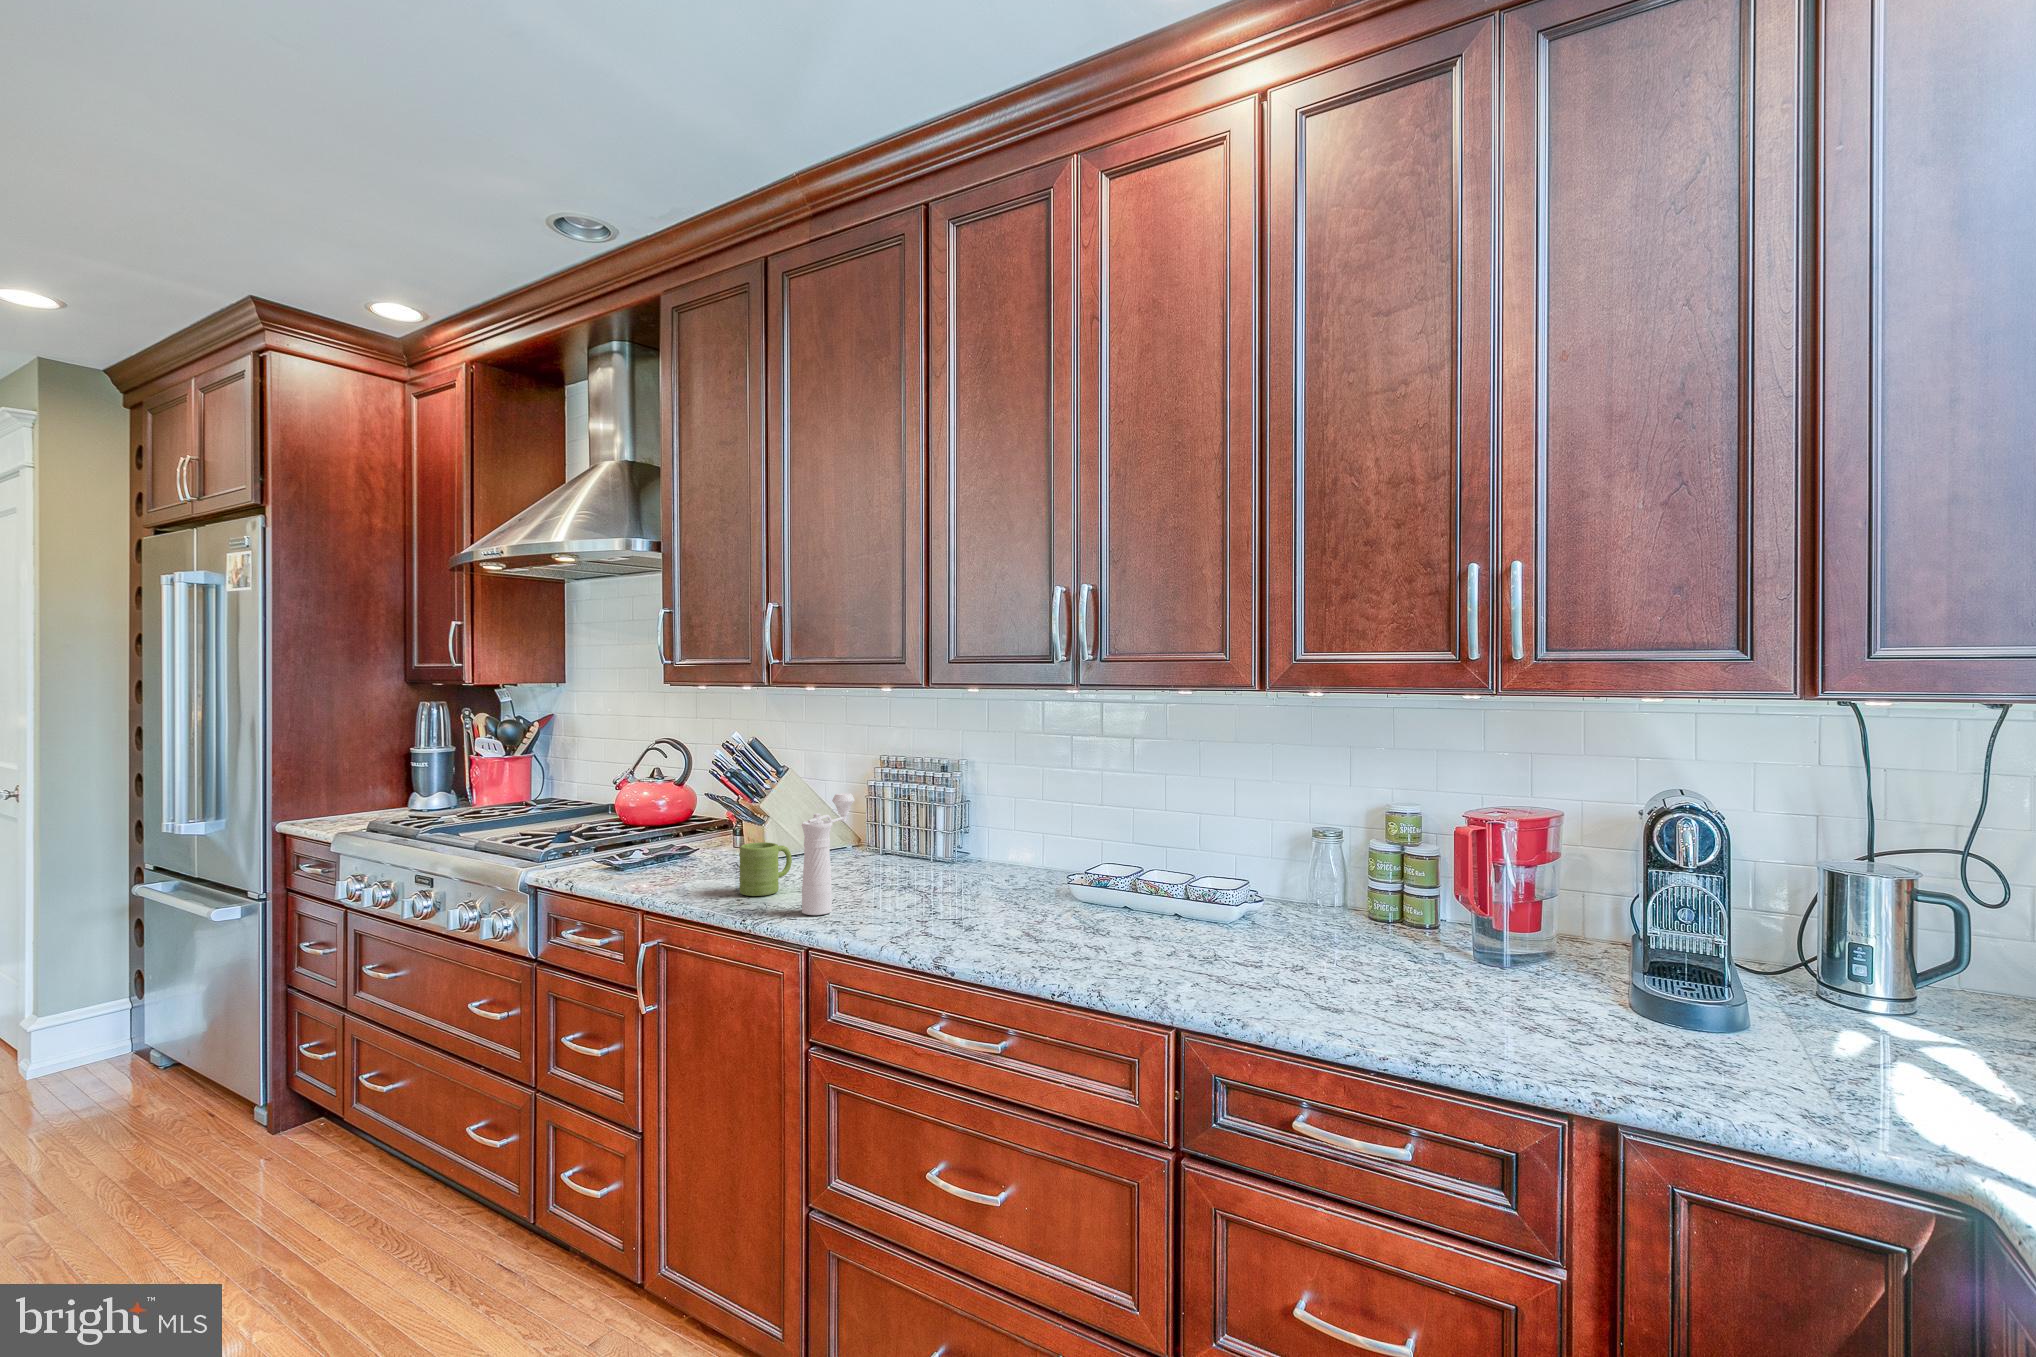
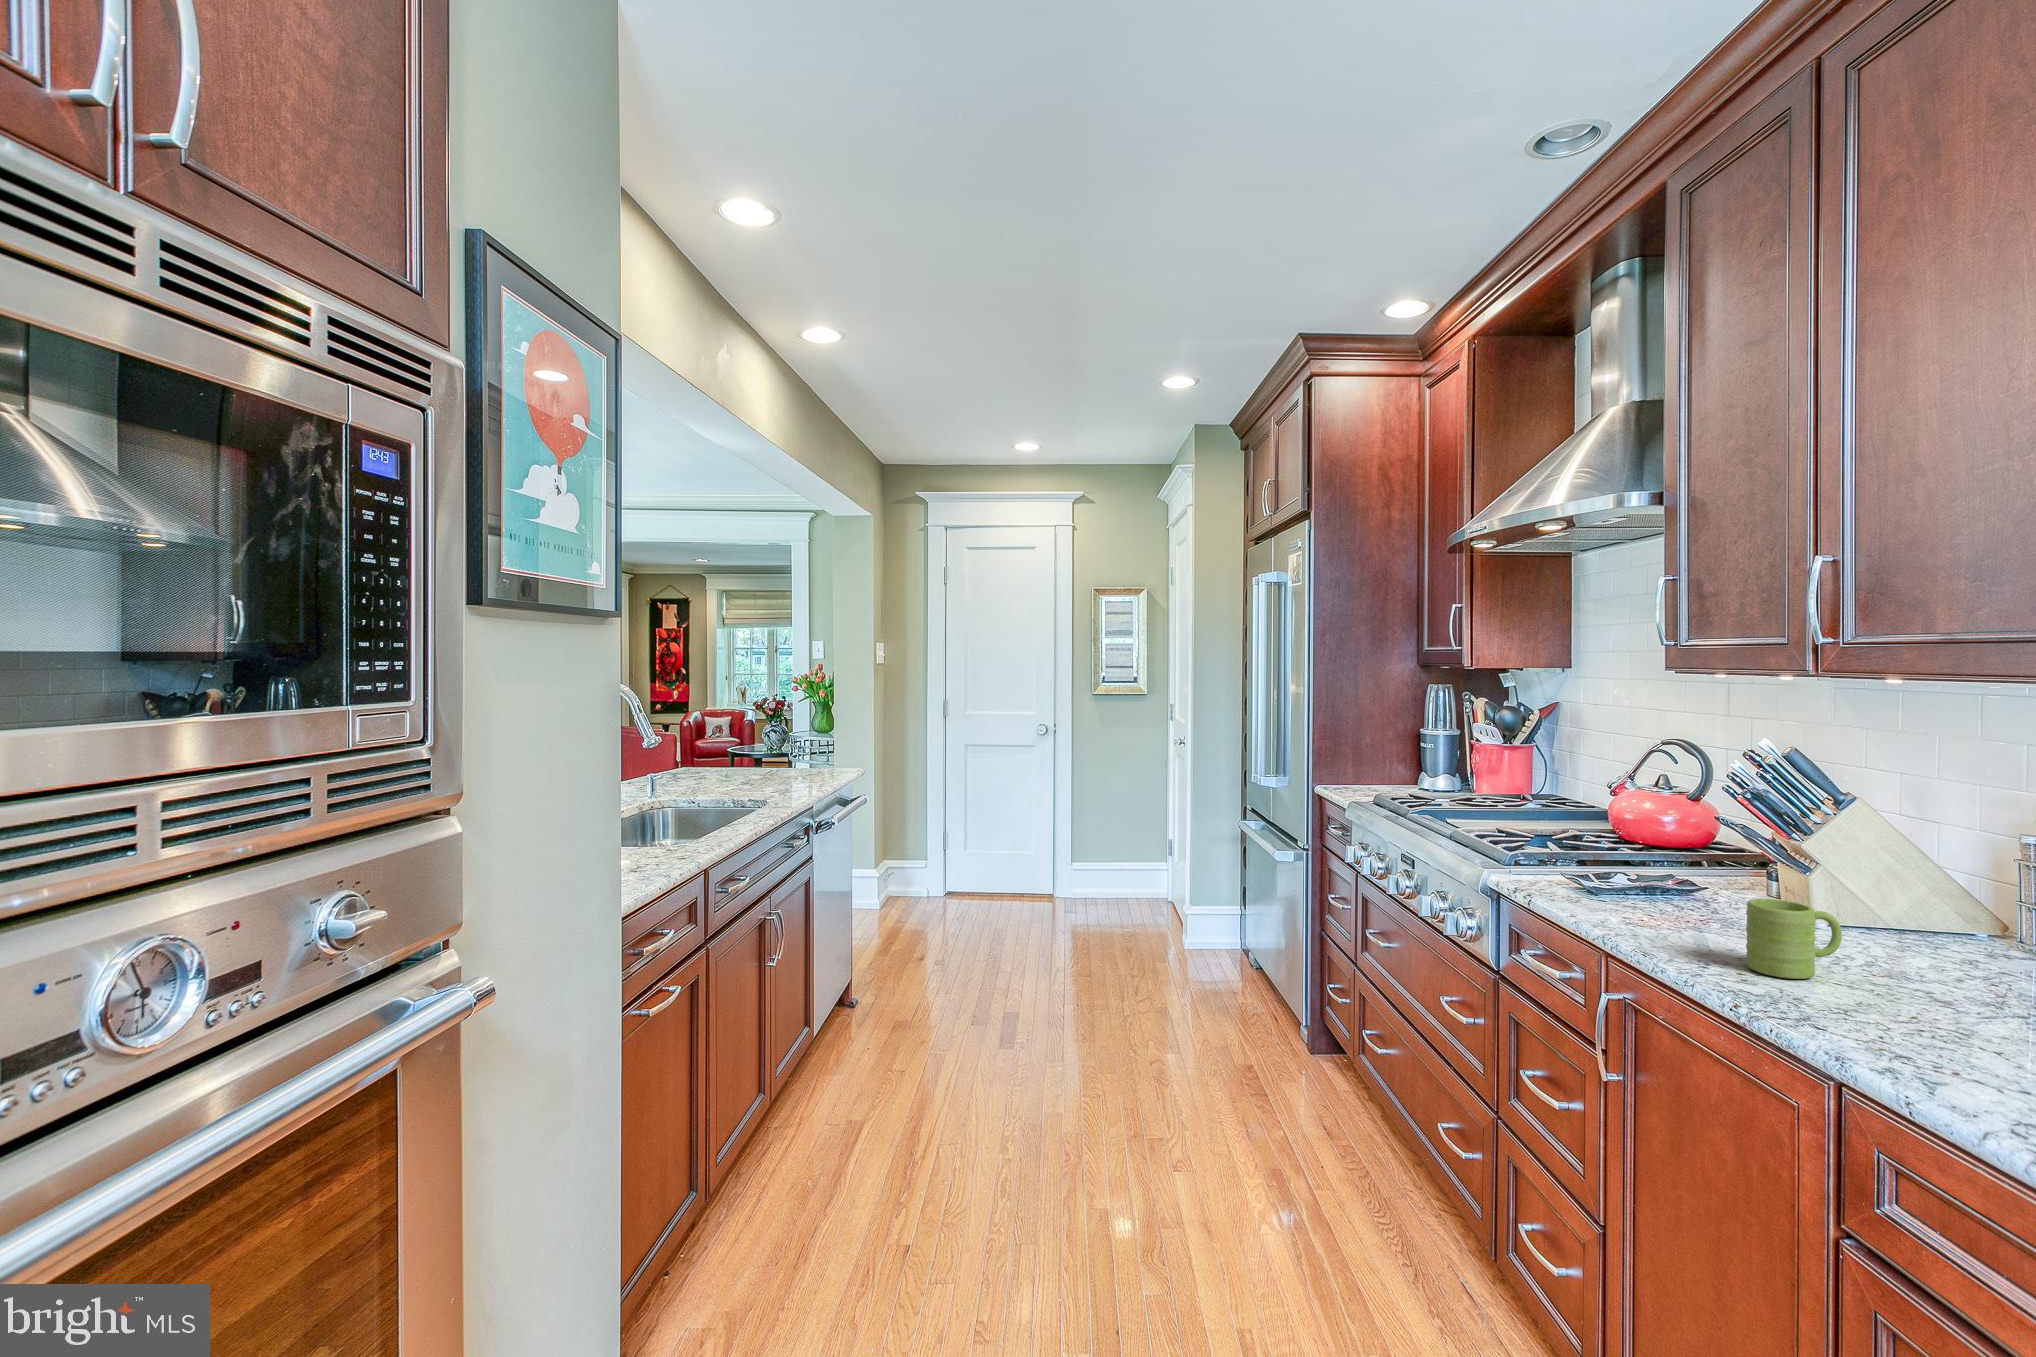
pepper mill: present [802,793,854,915] -> none [1842,852,1962,1039]

